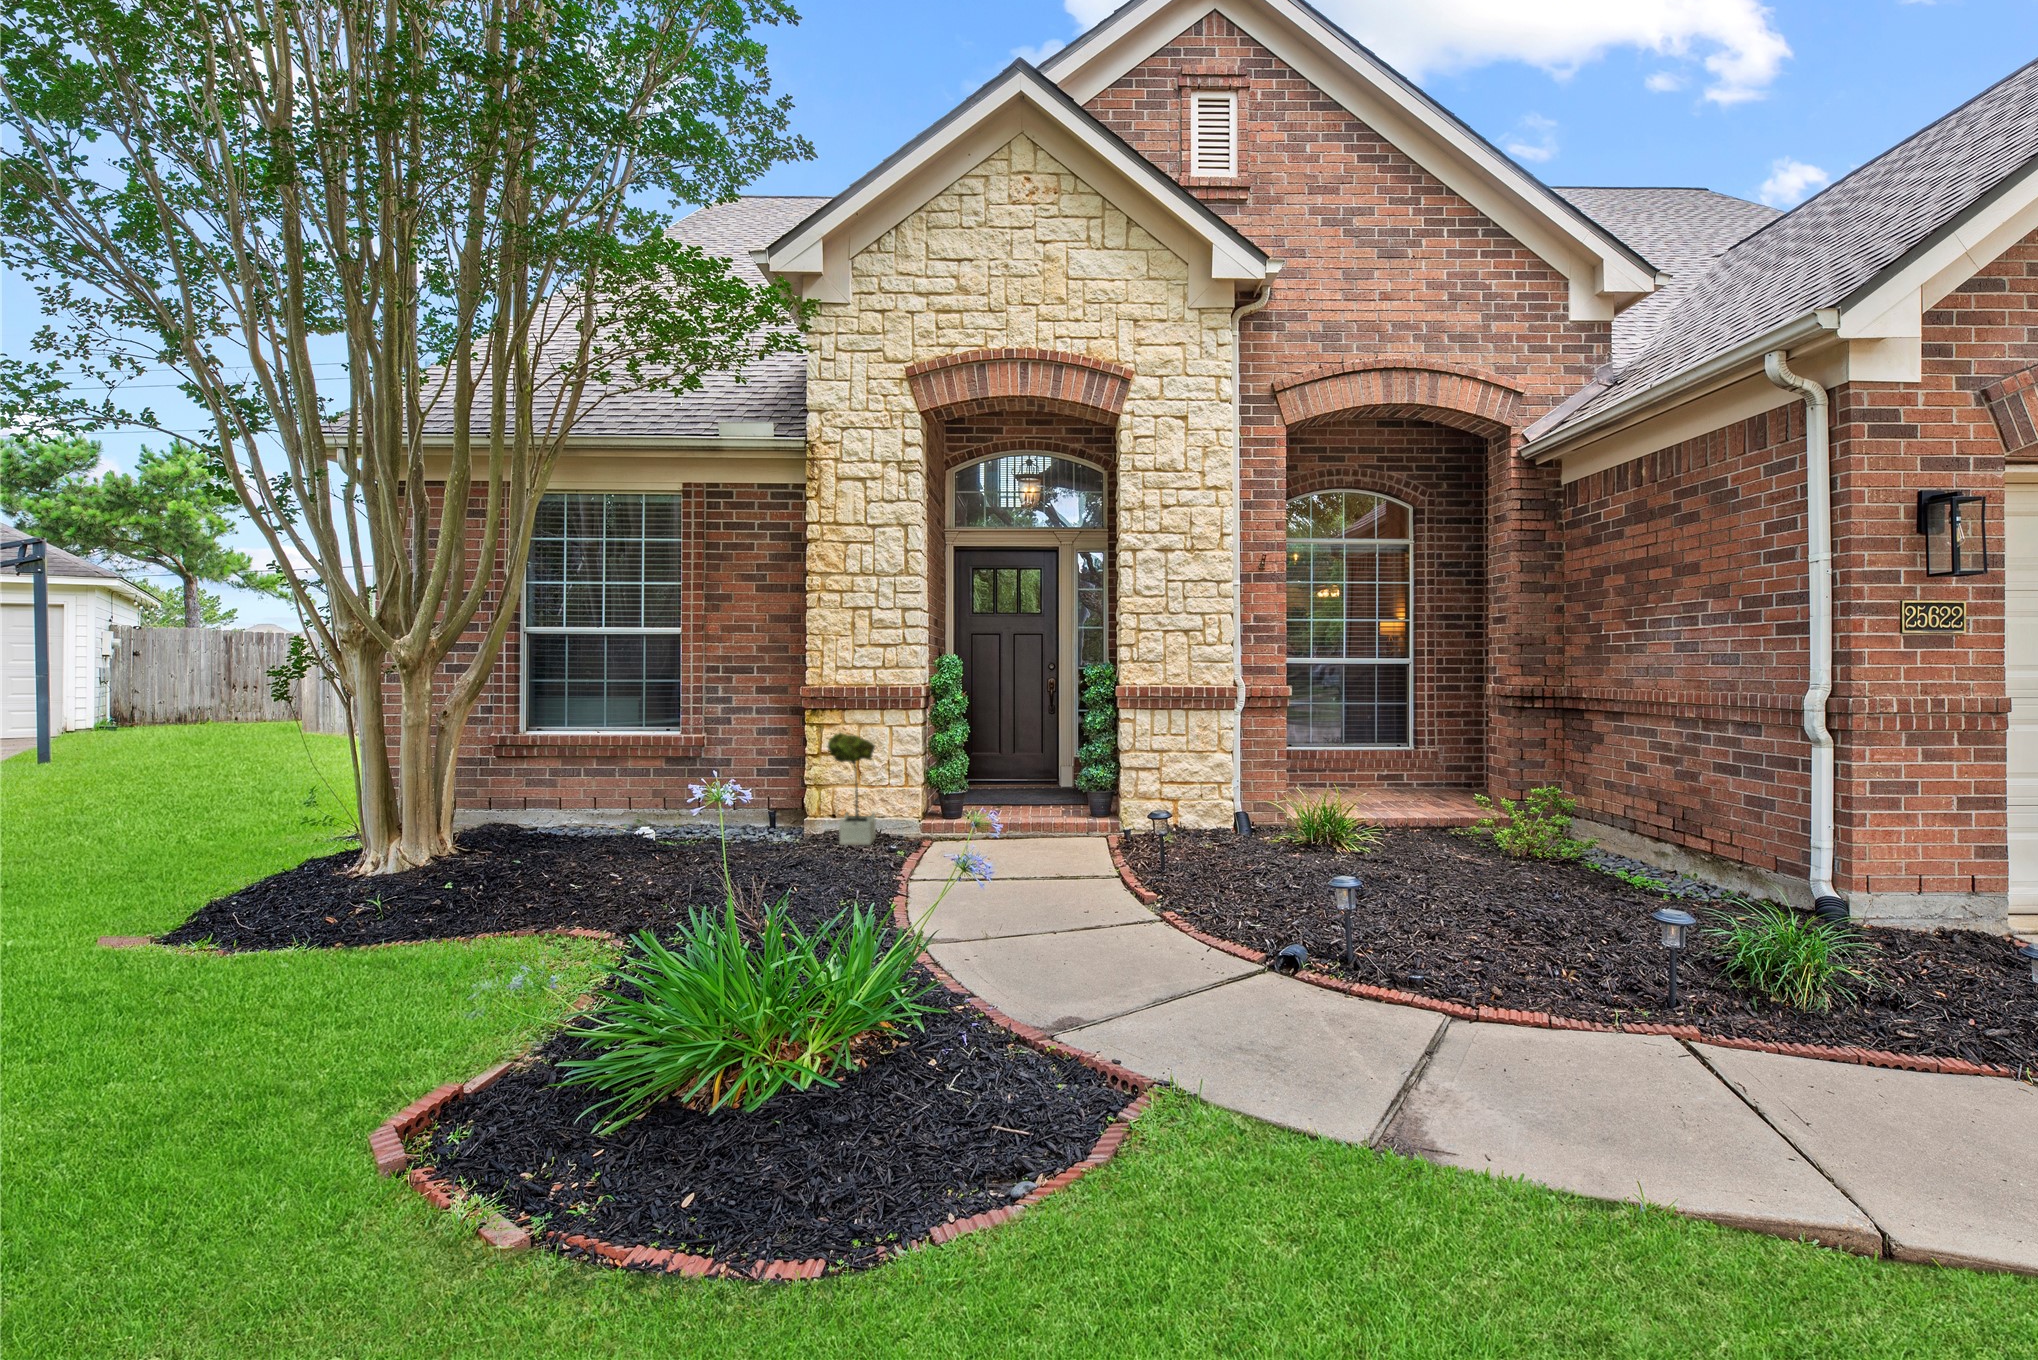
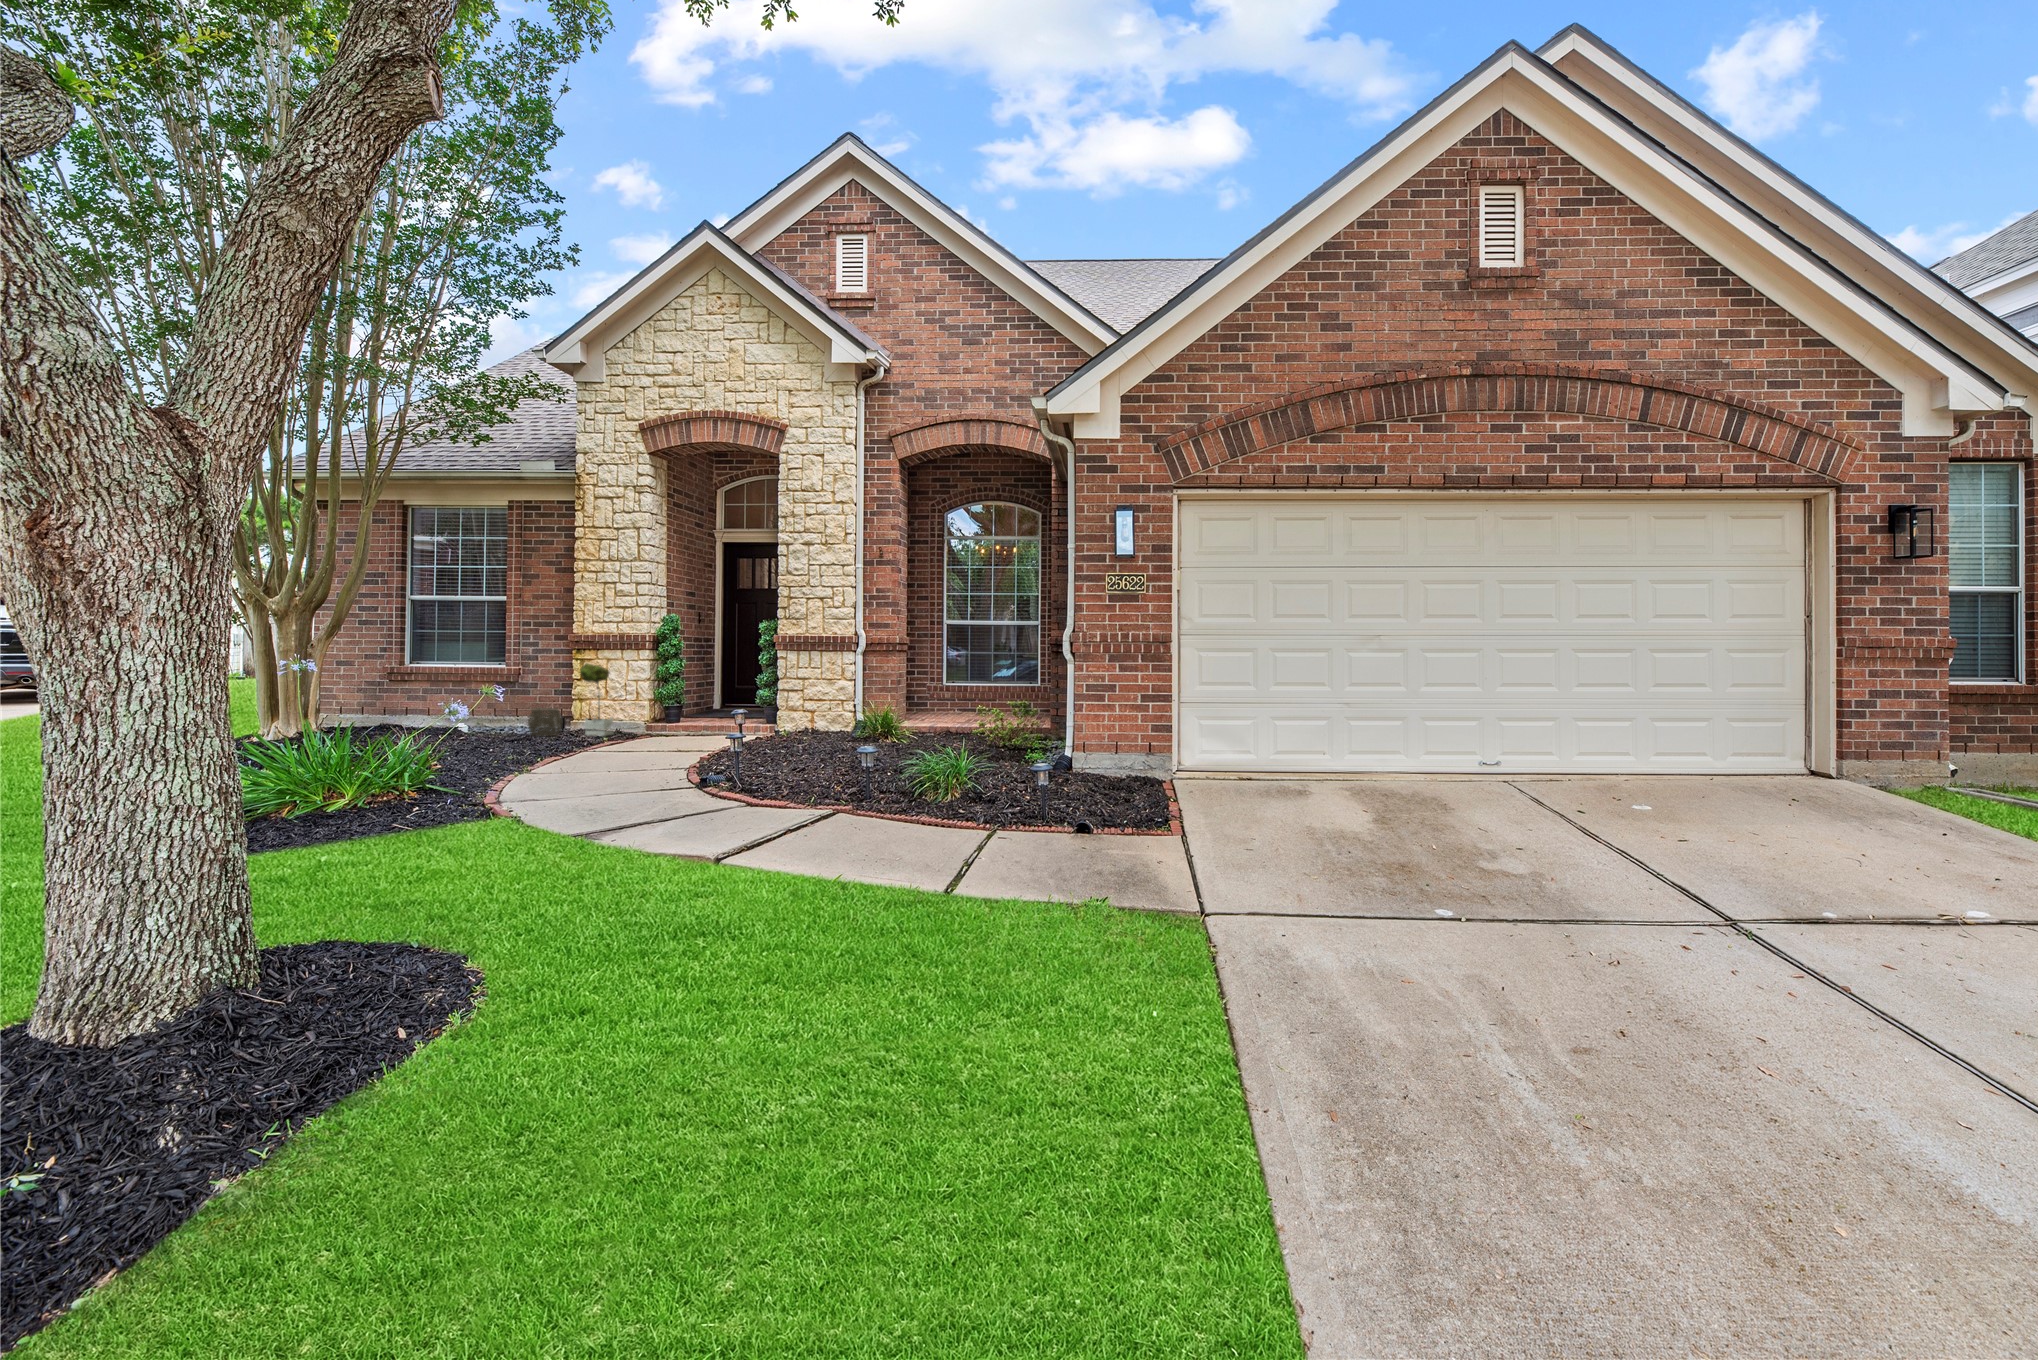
woven basket: none [773,812,826,864] -> present [528,708,562,736]

